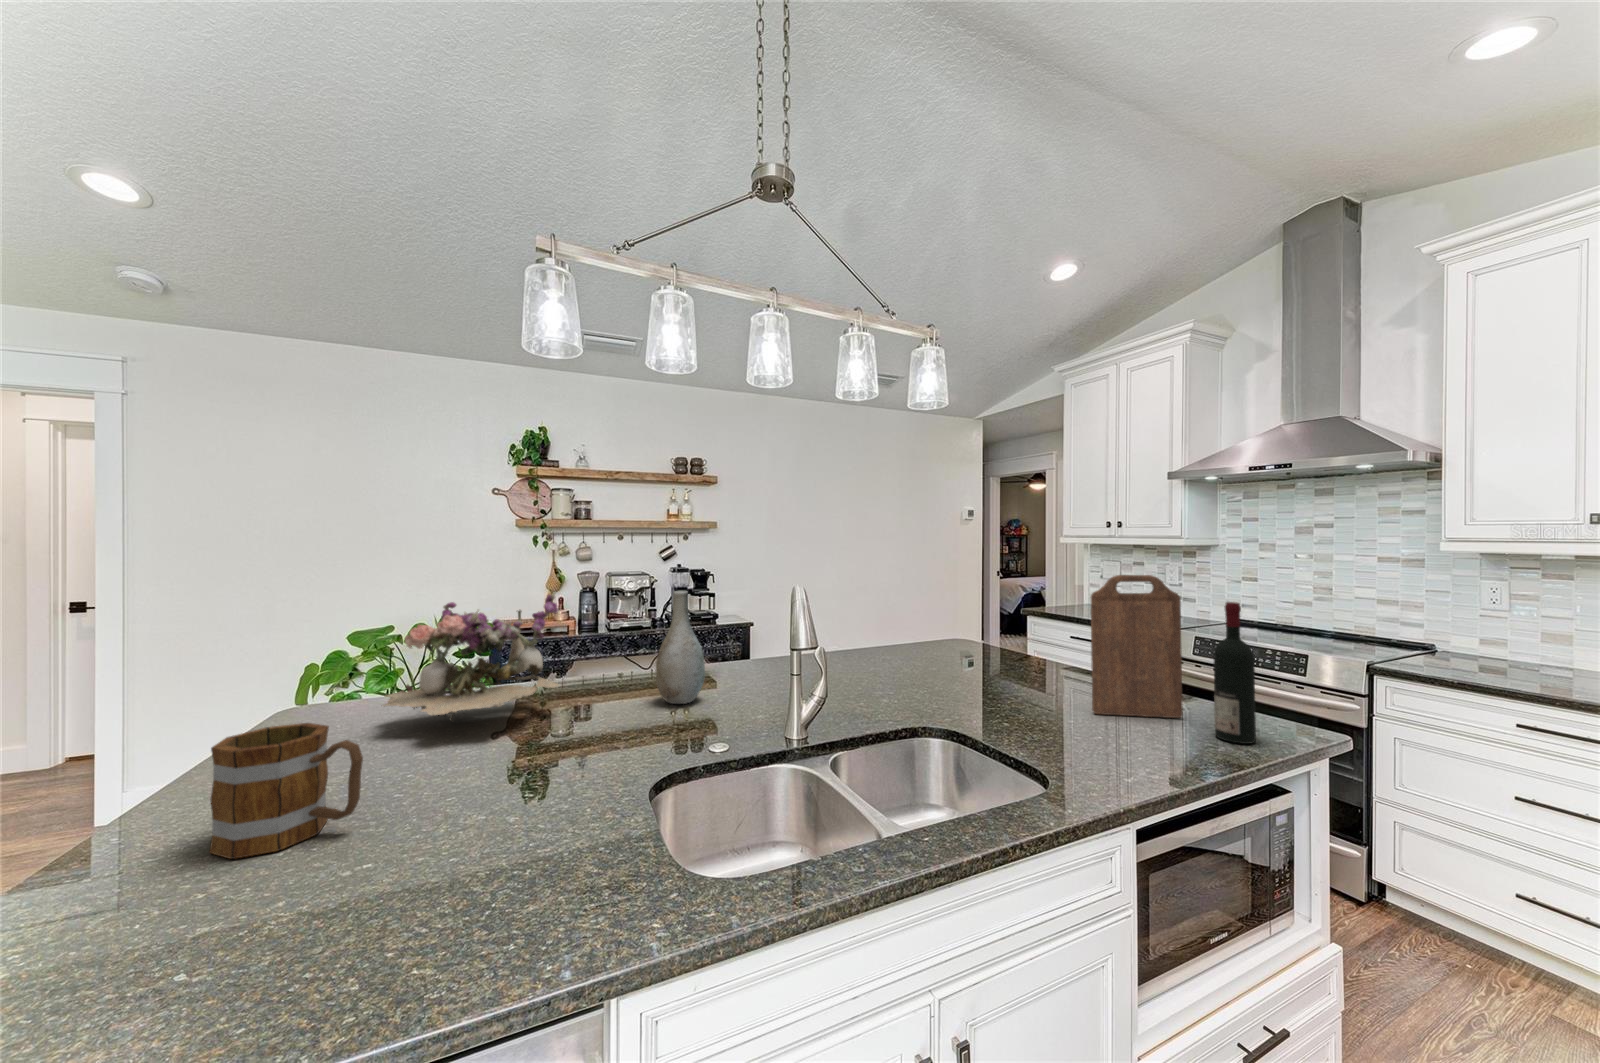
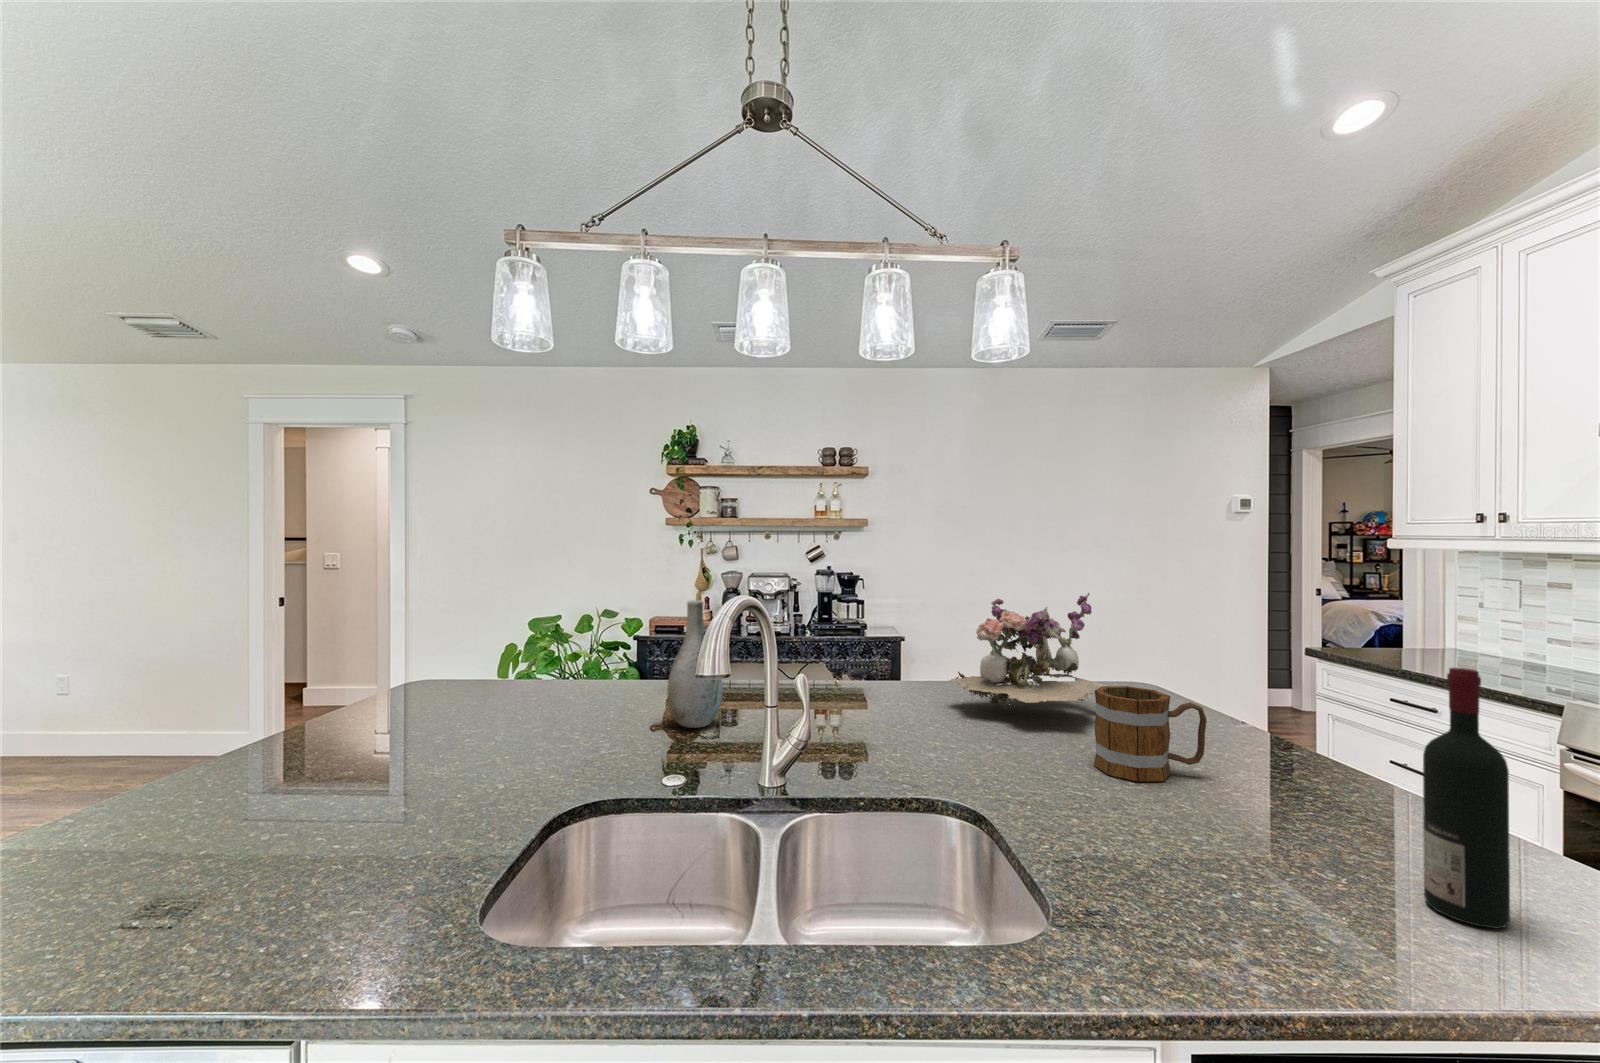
cutting board: present [1090,575,1183,718] -> none [1220,608,1387,853]
flower arrangement: present [383,592,559,720] -> present [949,593,1108,709]
mug: present [209,723,363,859] -> present [1094,686,1207,782]

